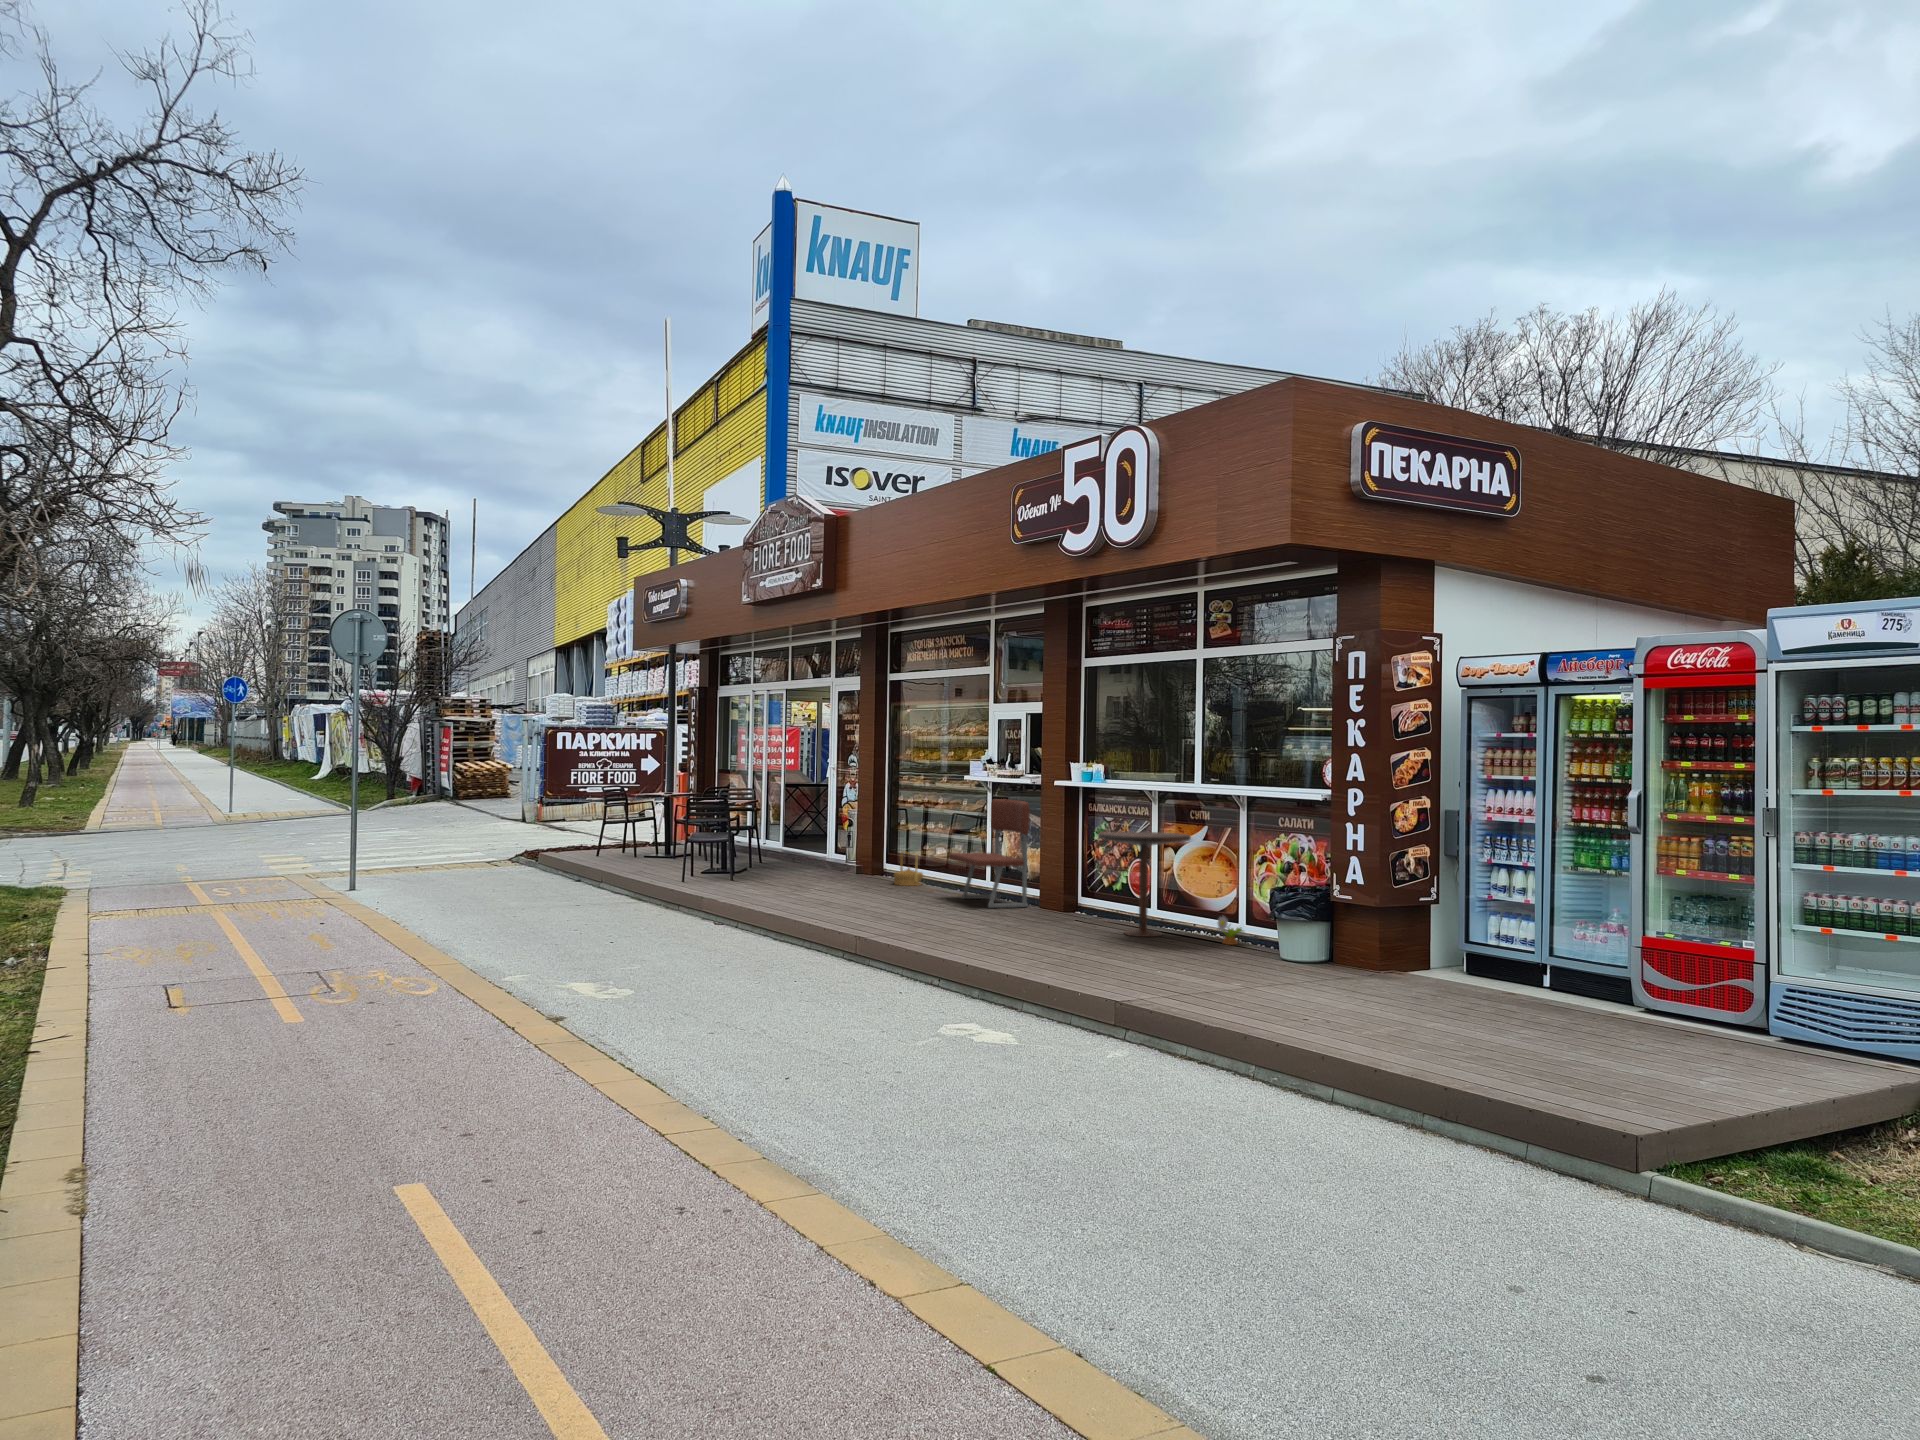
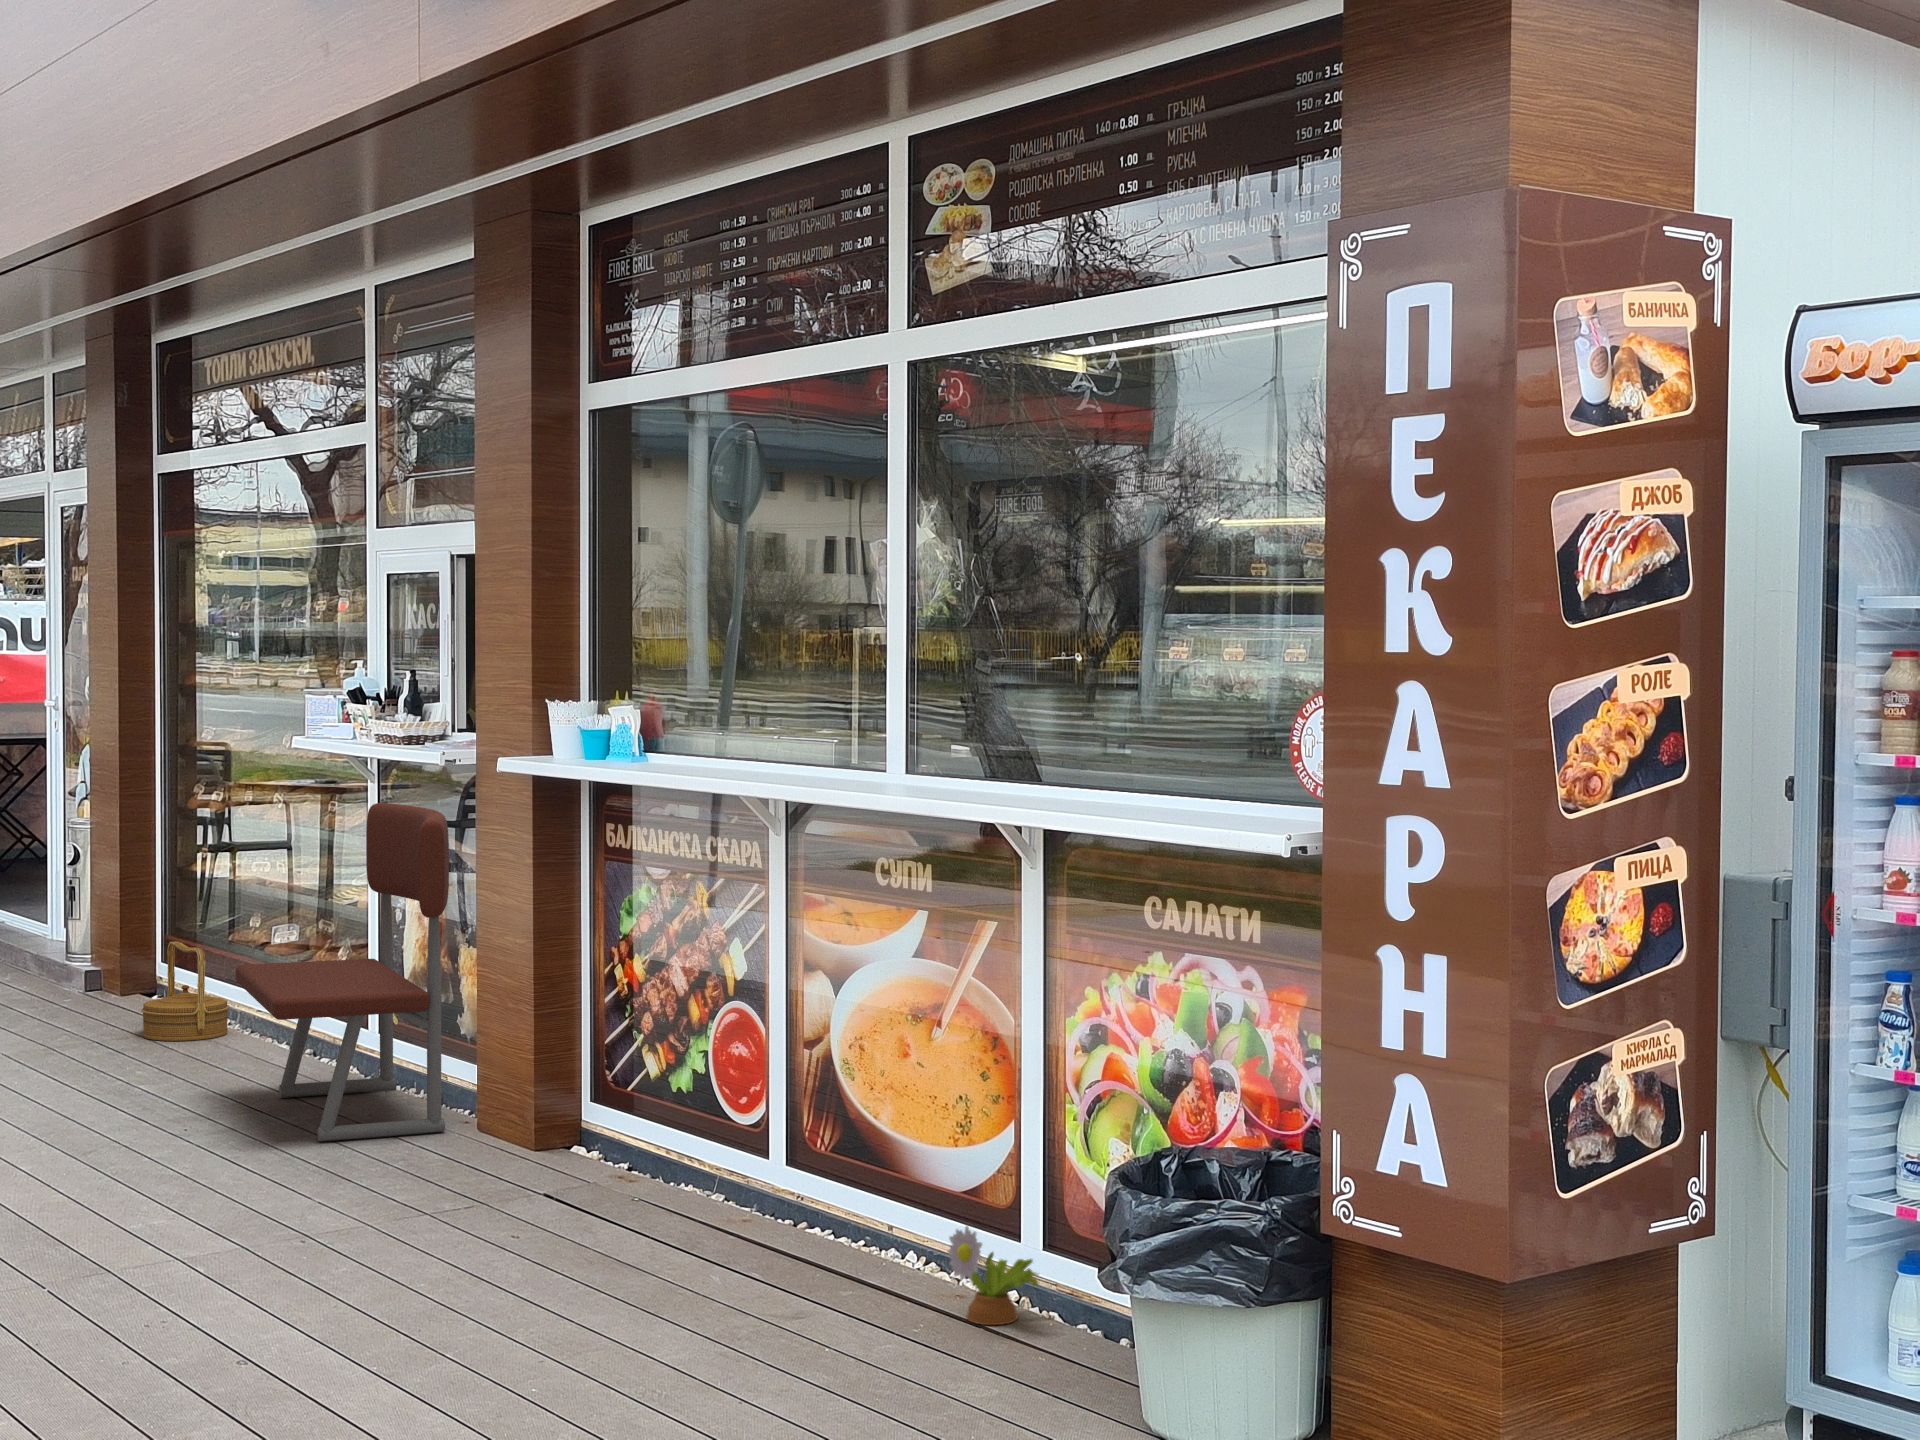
pedestal table: present [1098,832,1191,937] -> none [565,926,876,1289]

